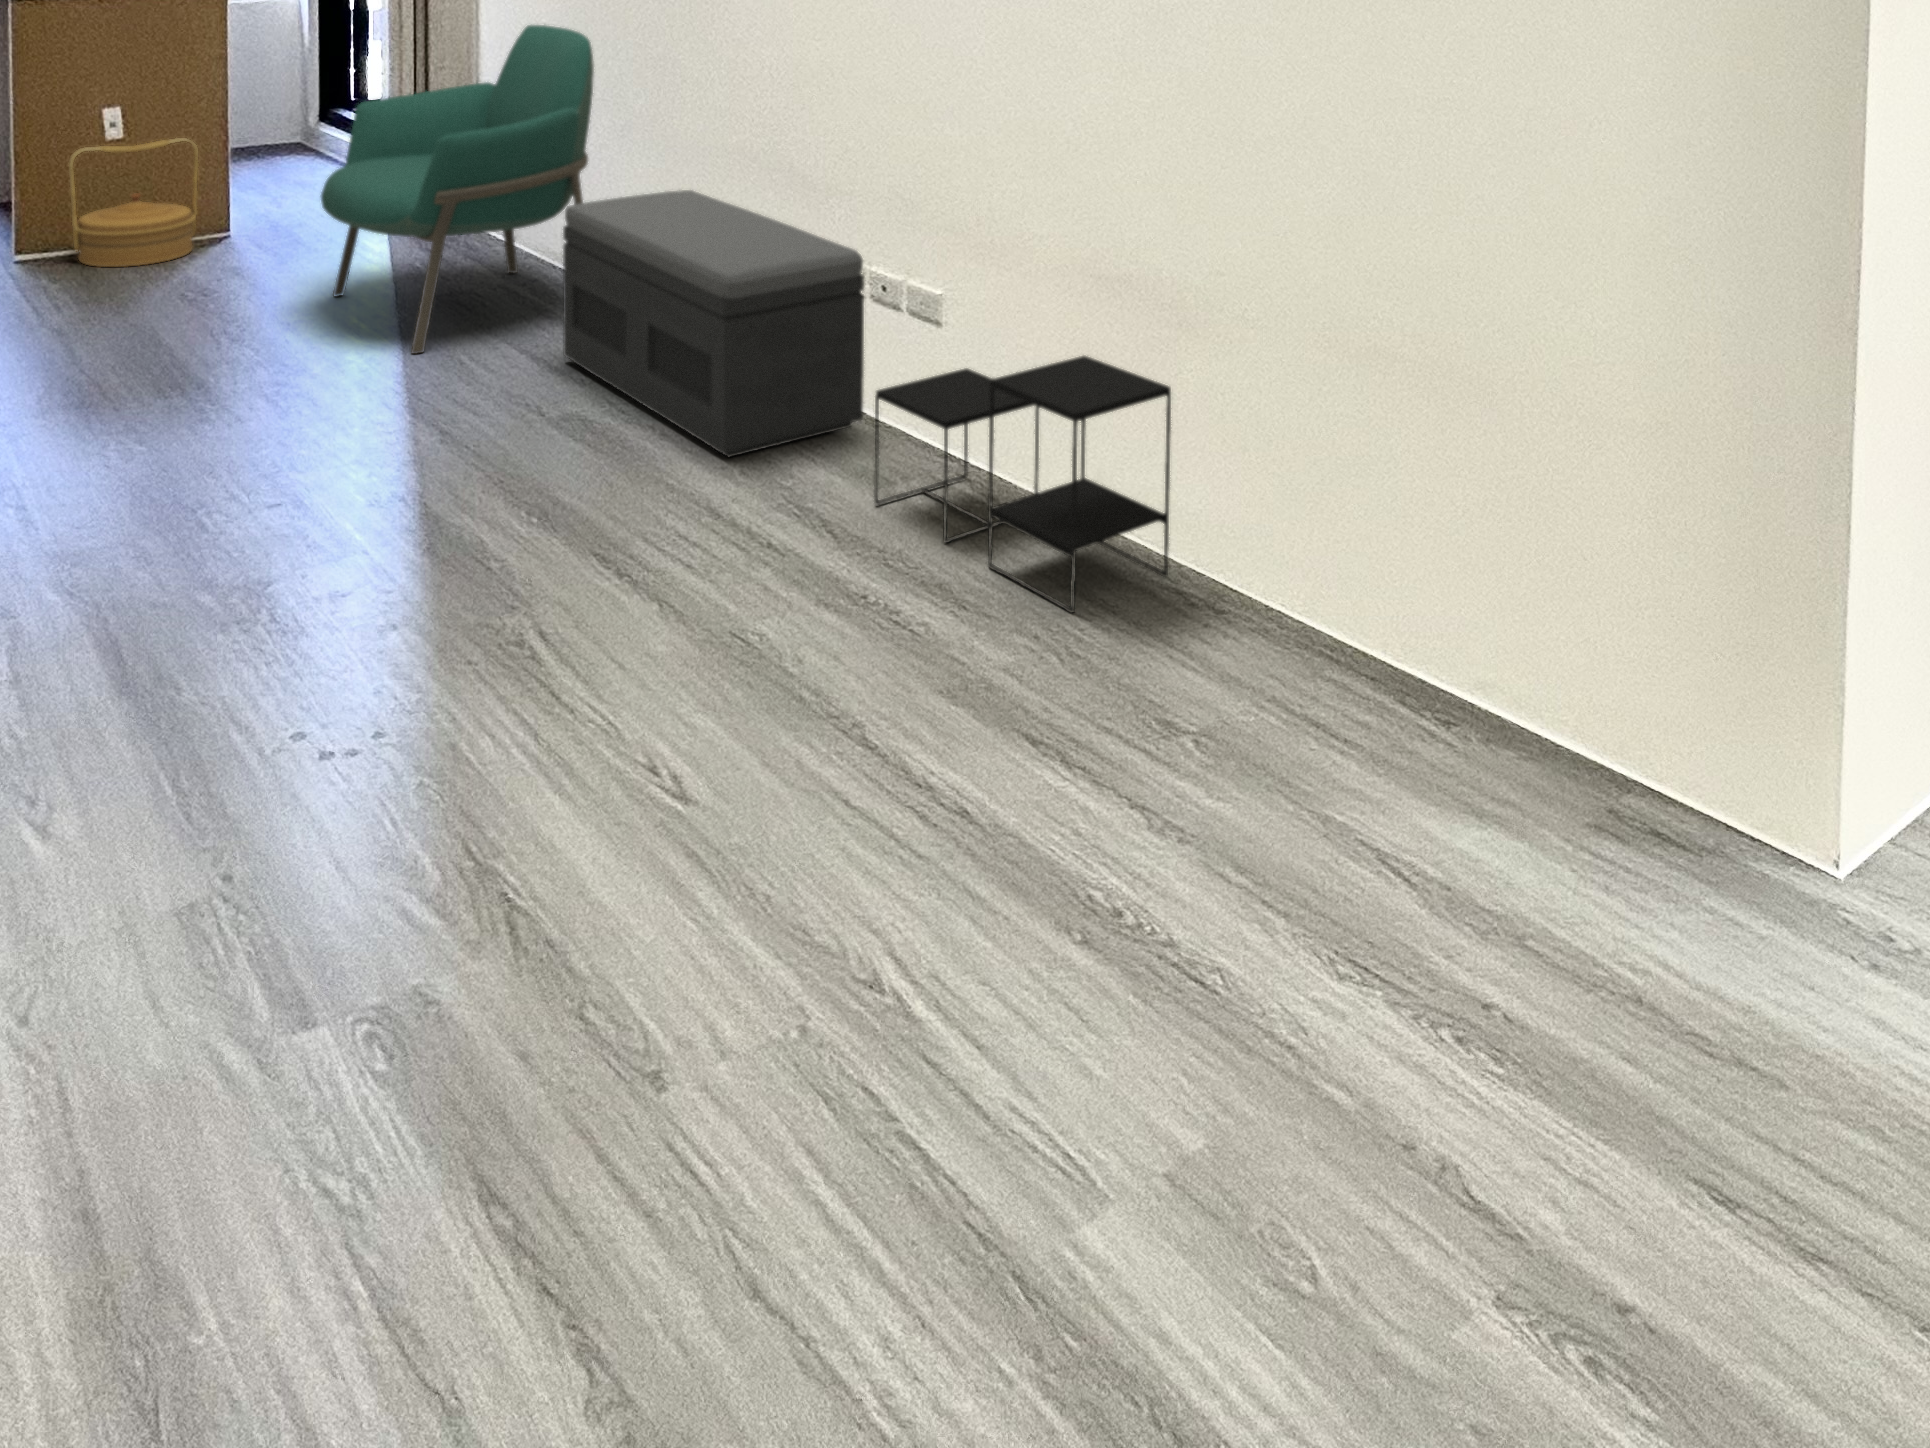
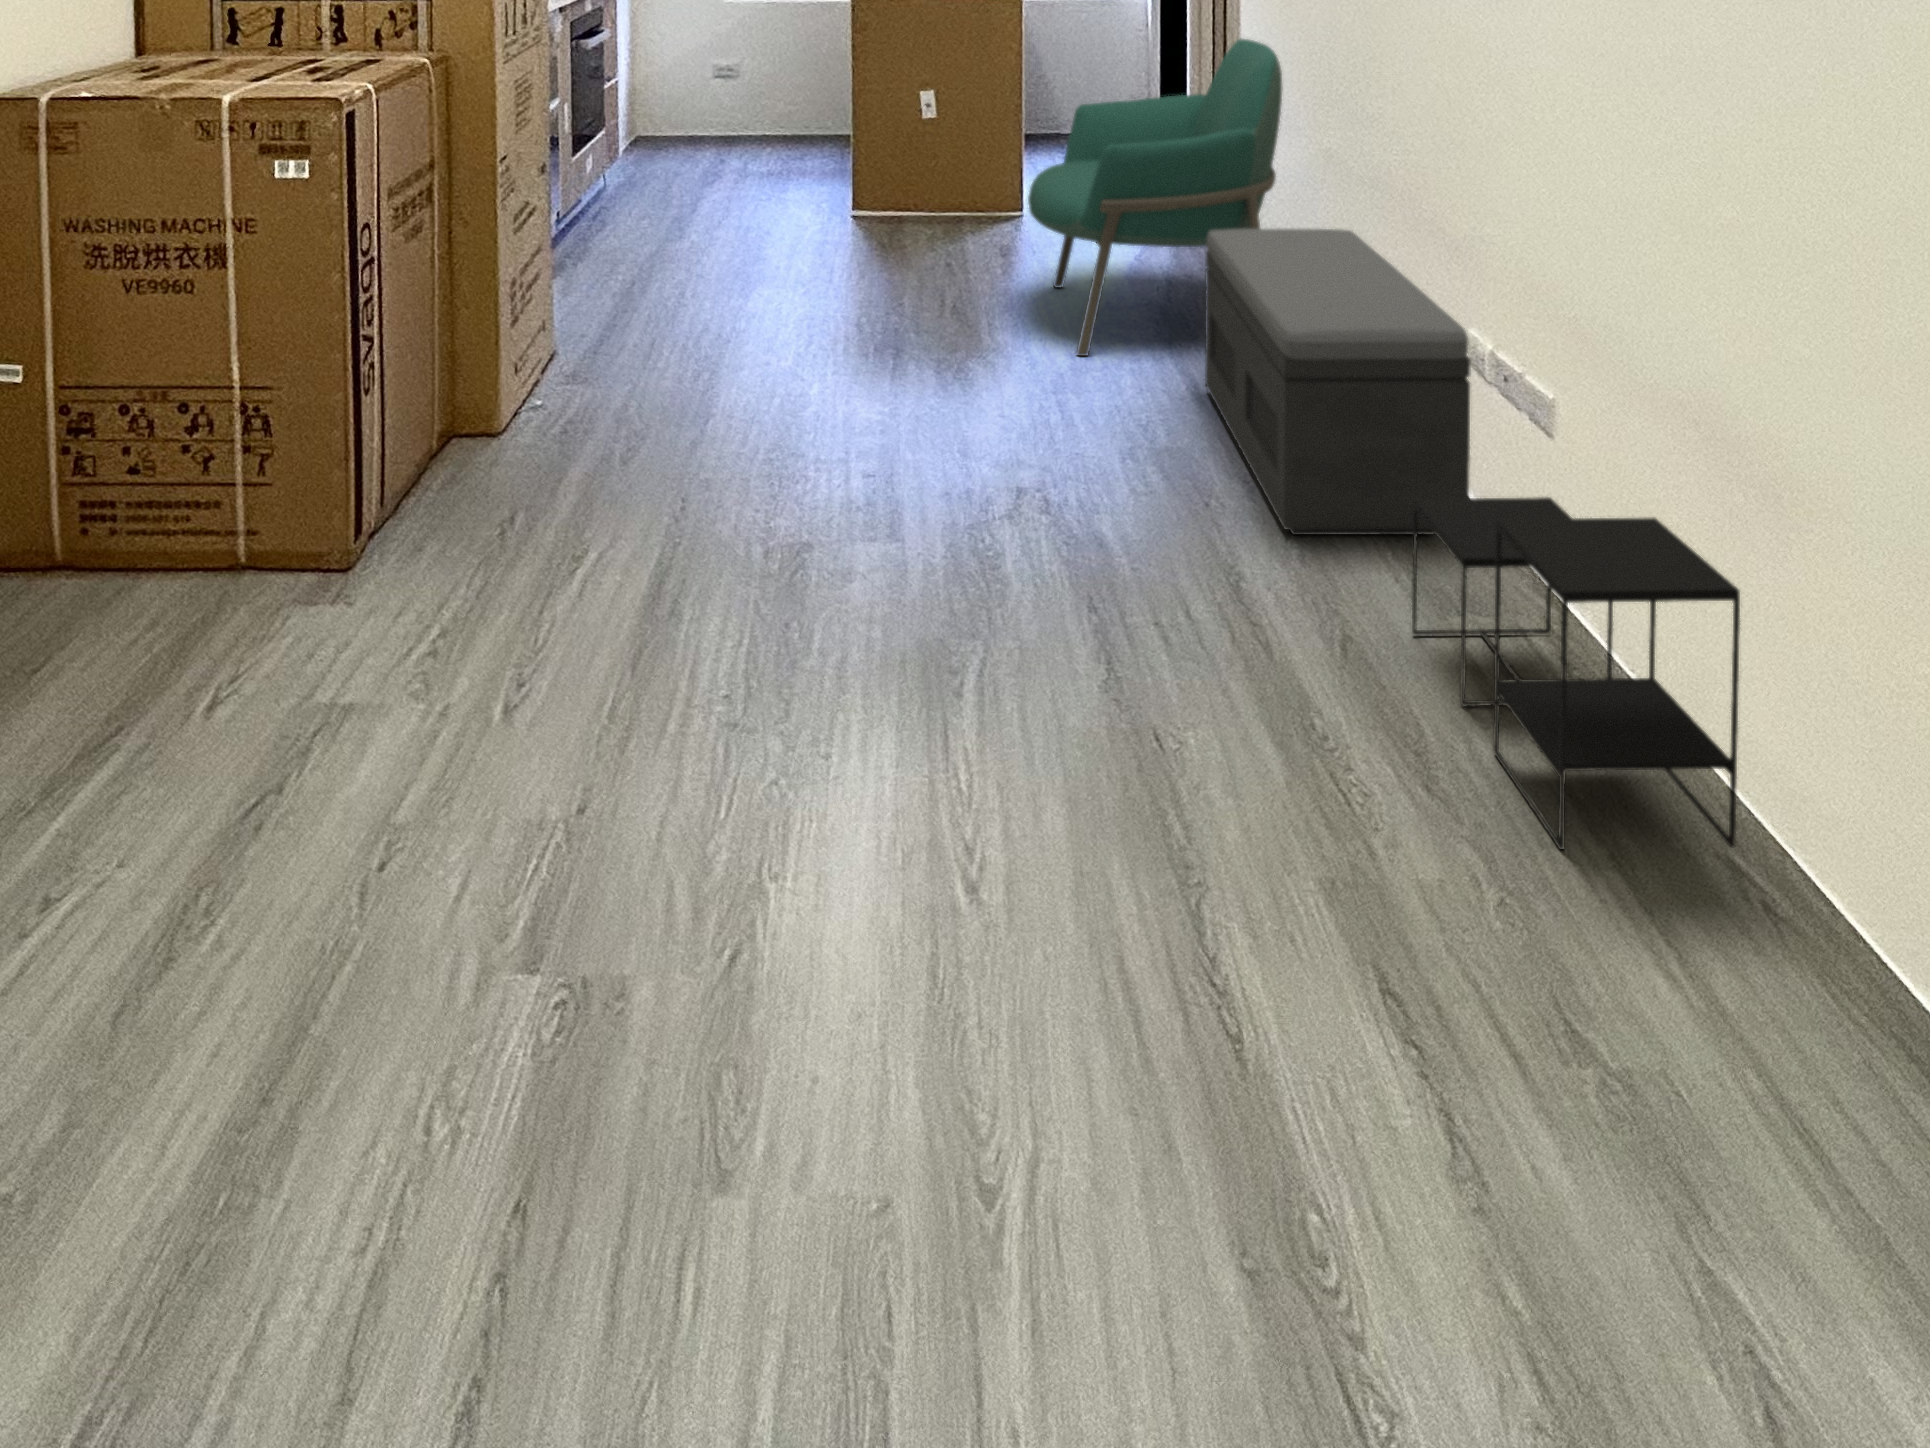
woven basket: present [69,138,198,267] -> none [882,123,985,233]

